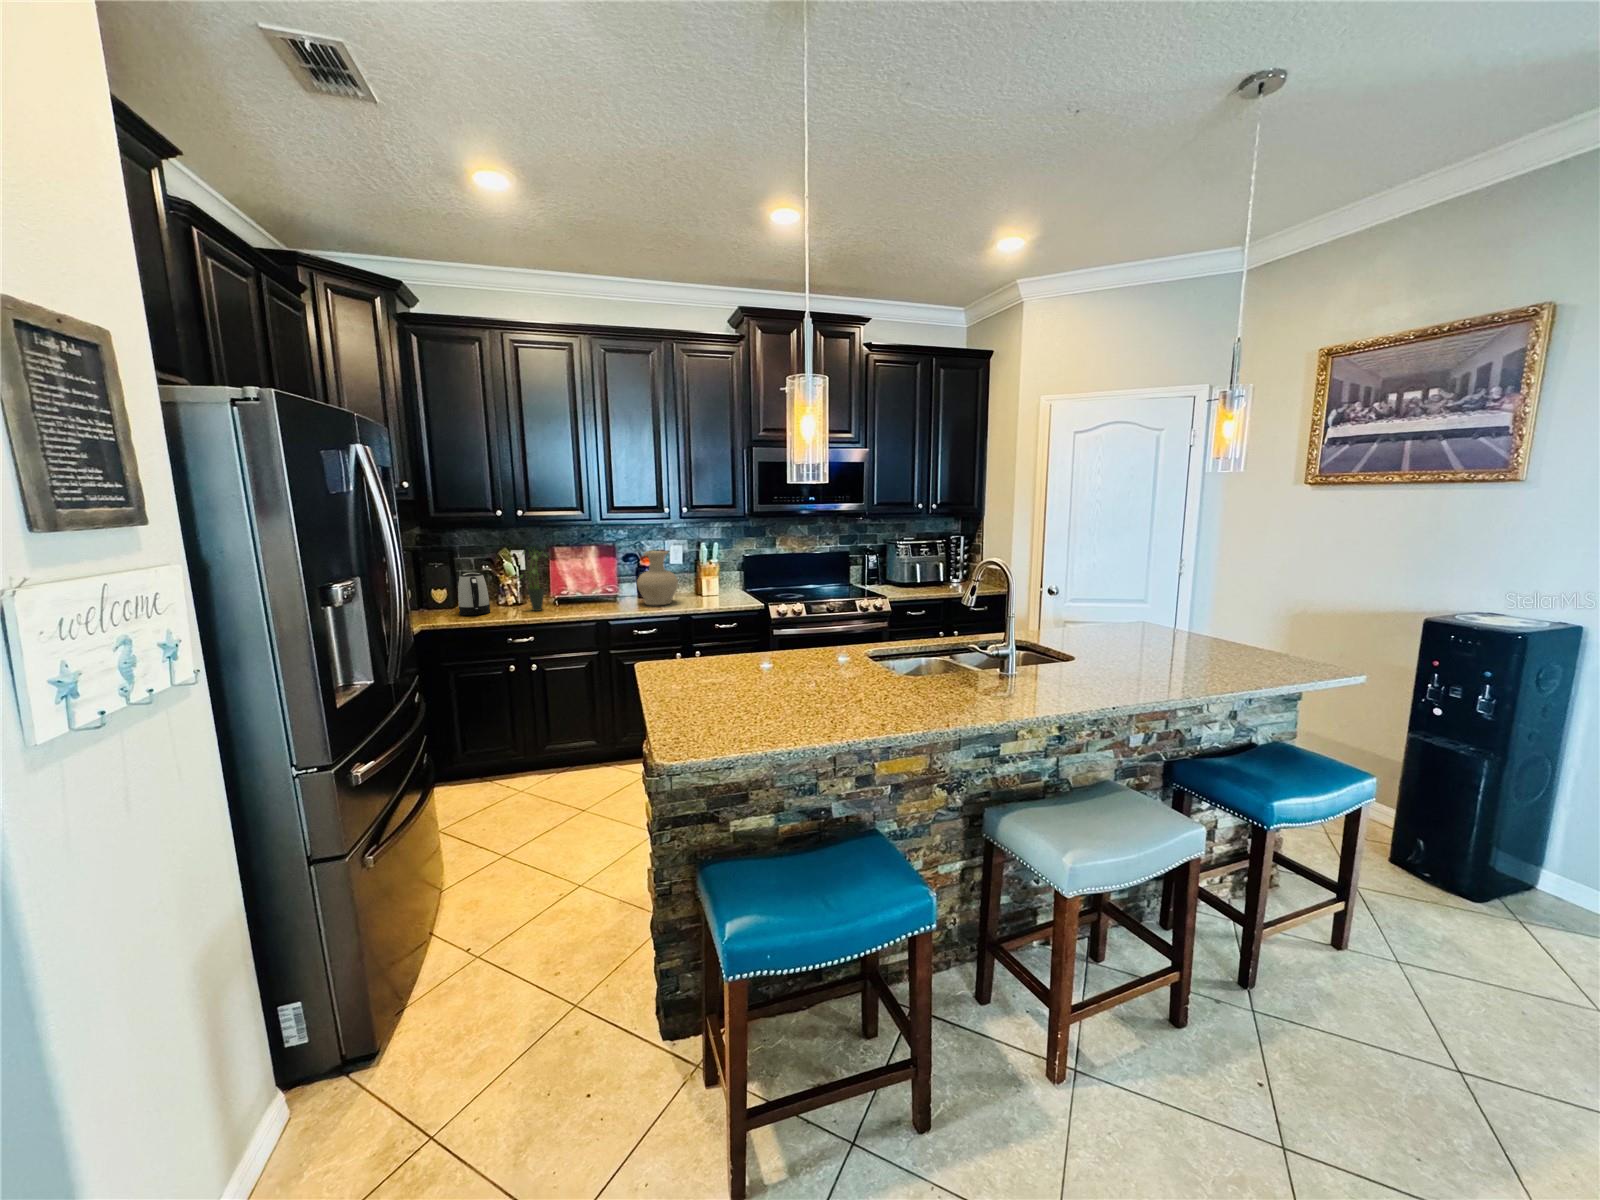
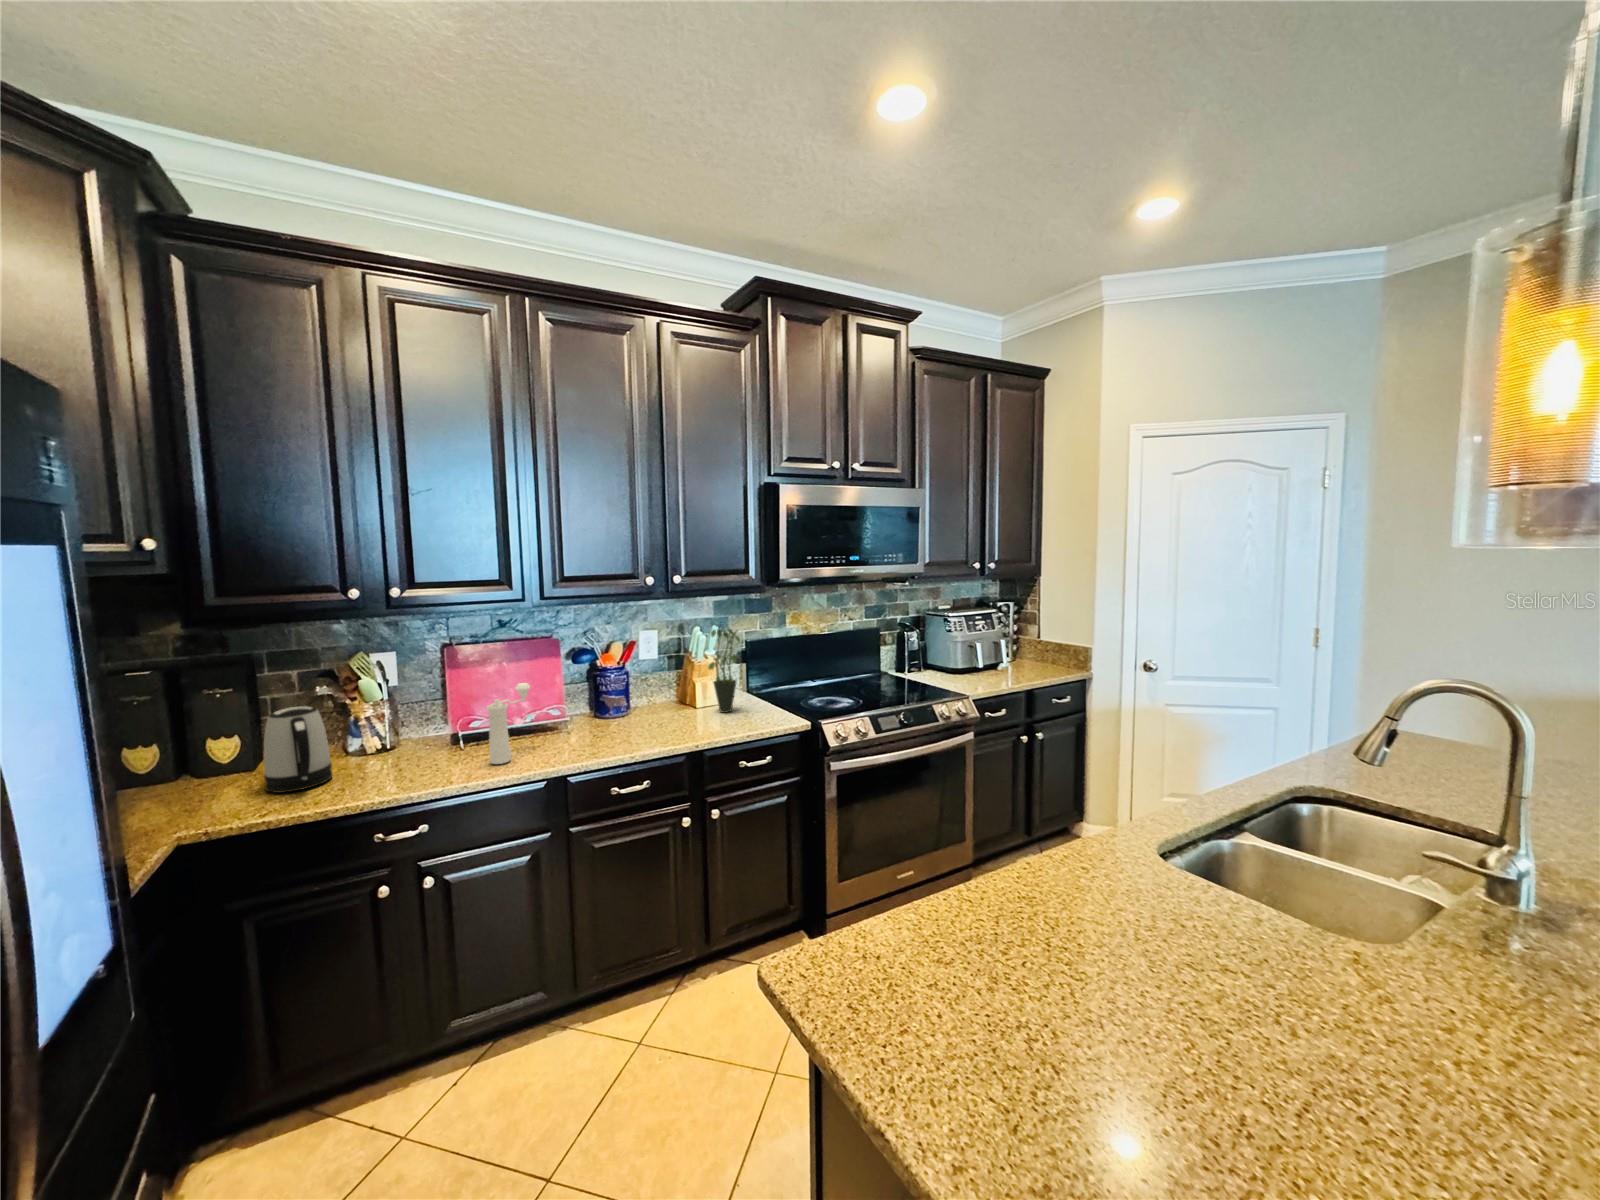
potted plant: present [520,551,546,611] -> present [708,628,740,713]
vase: present [637,551,678,605] -> none [604,645,671,736]
pepper mill: none [566,569,593,612] -> present [487,683,530,764]

